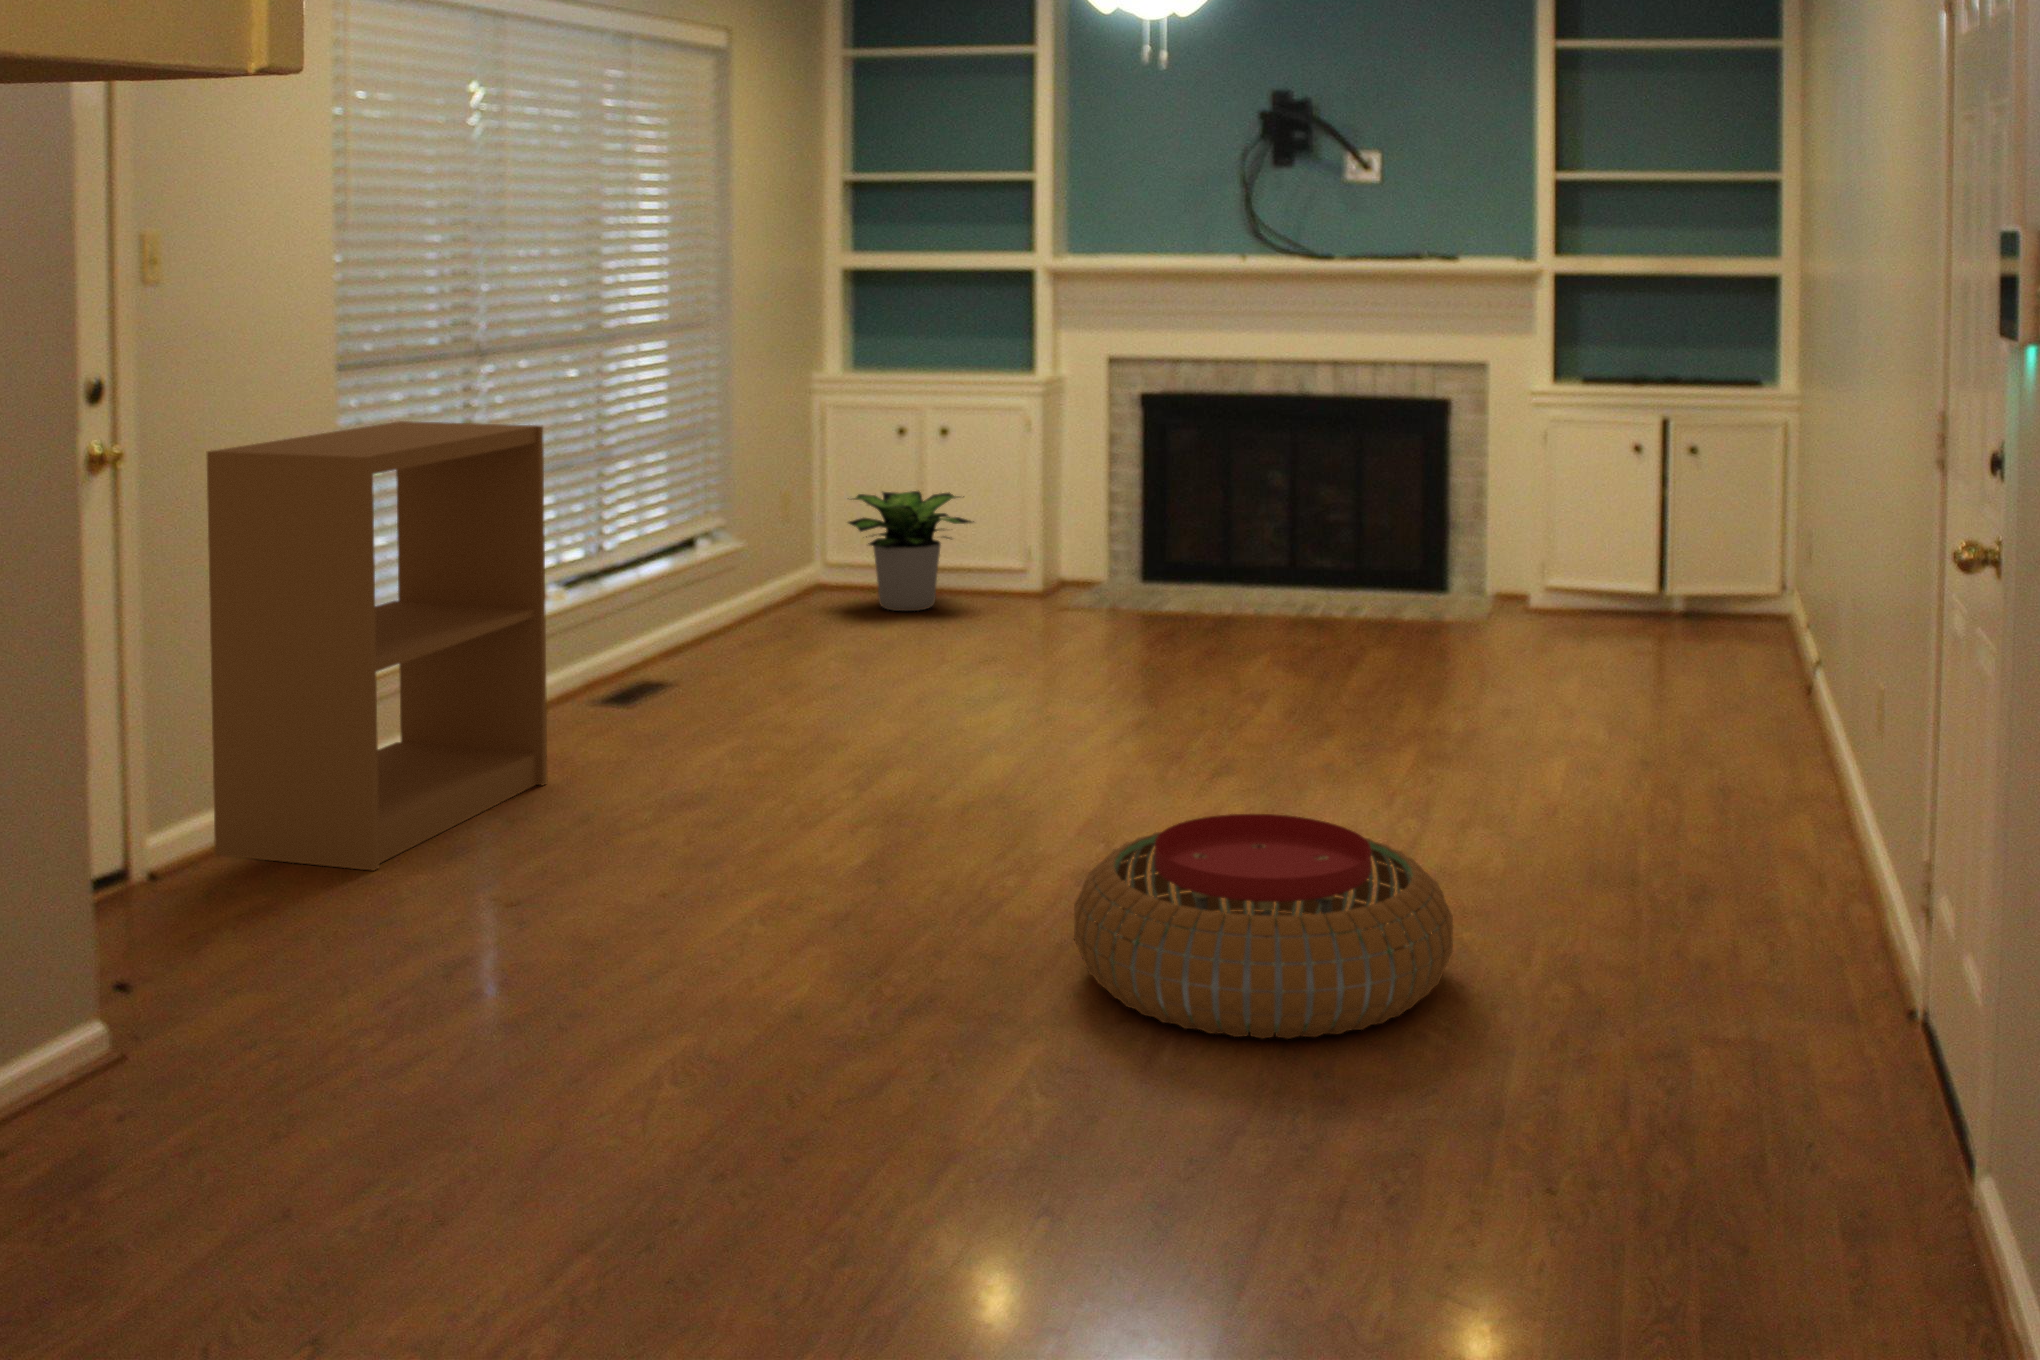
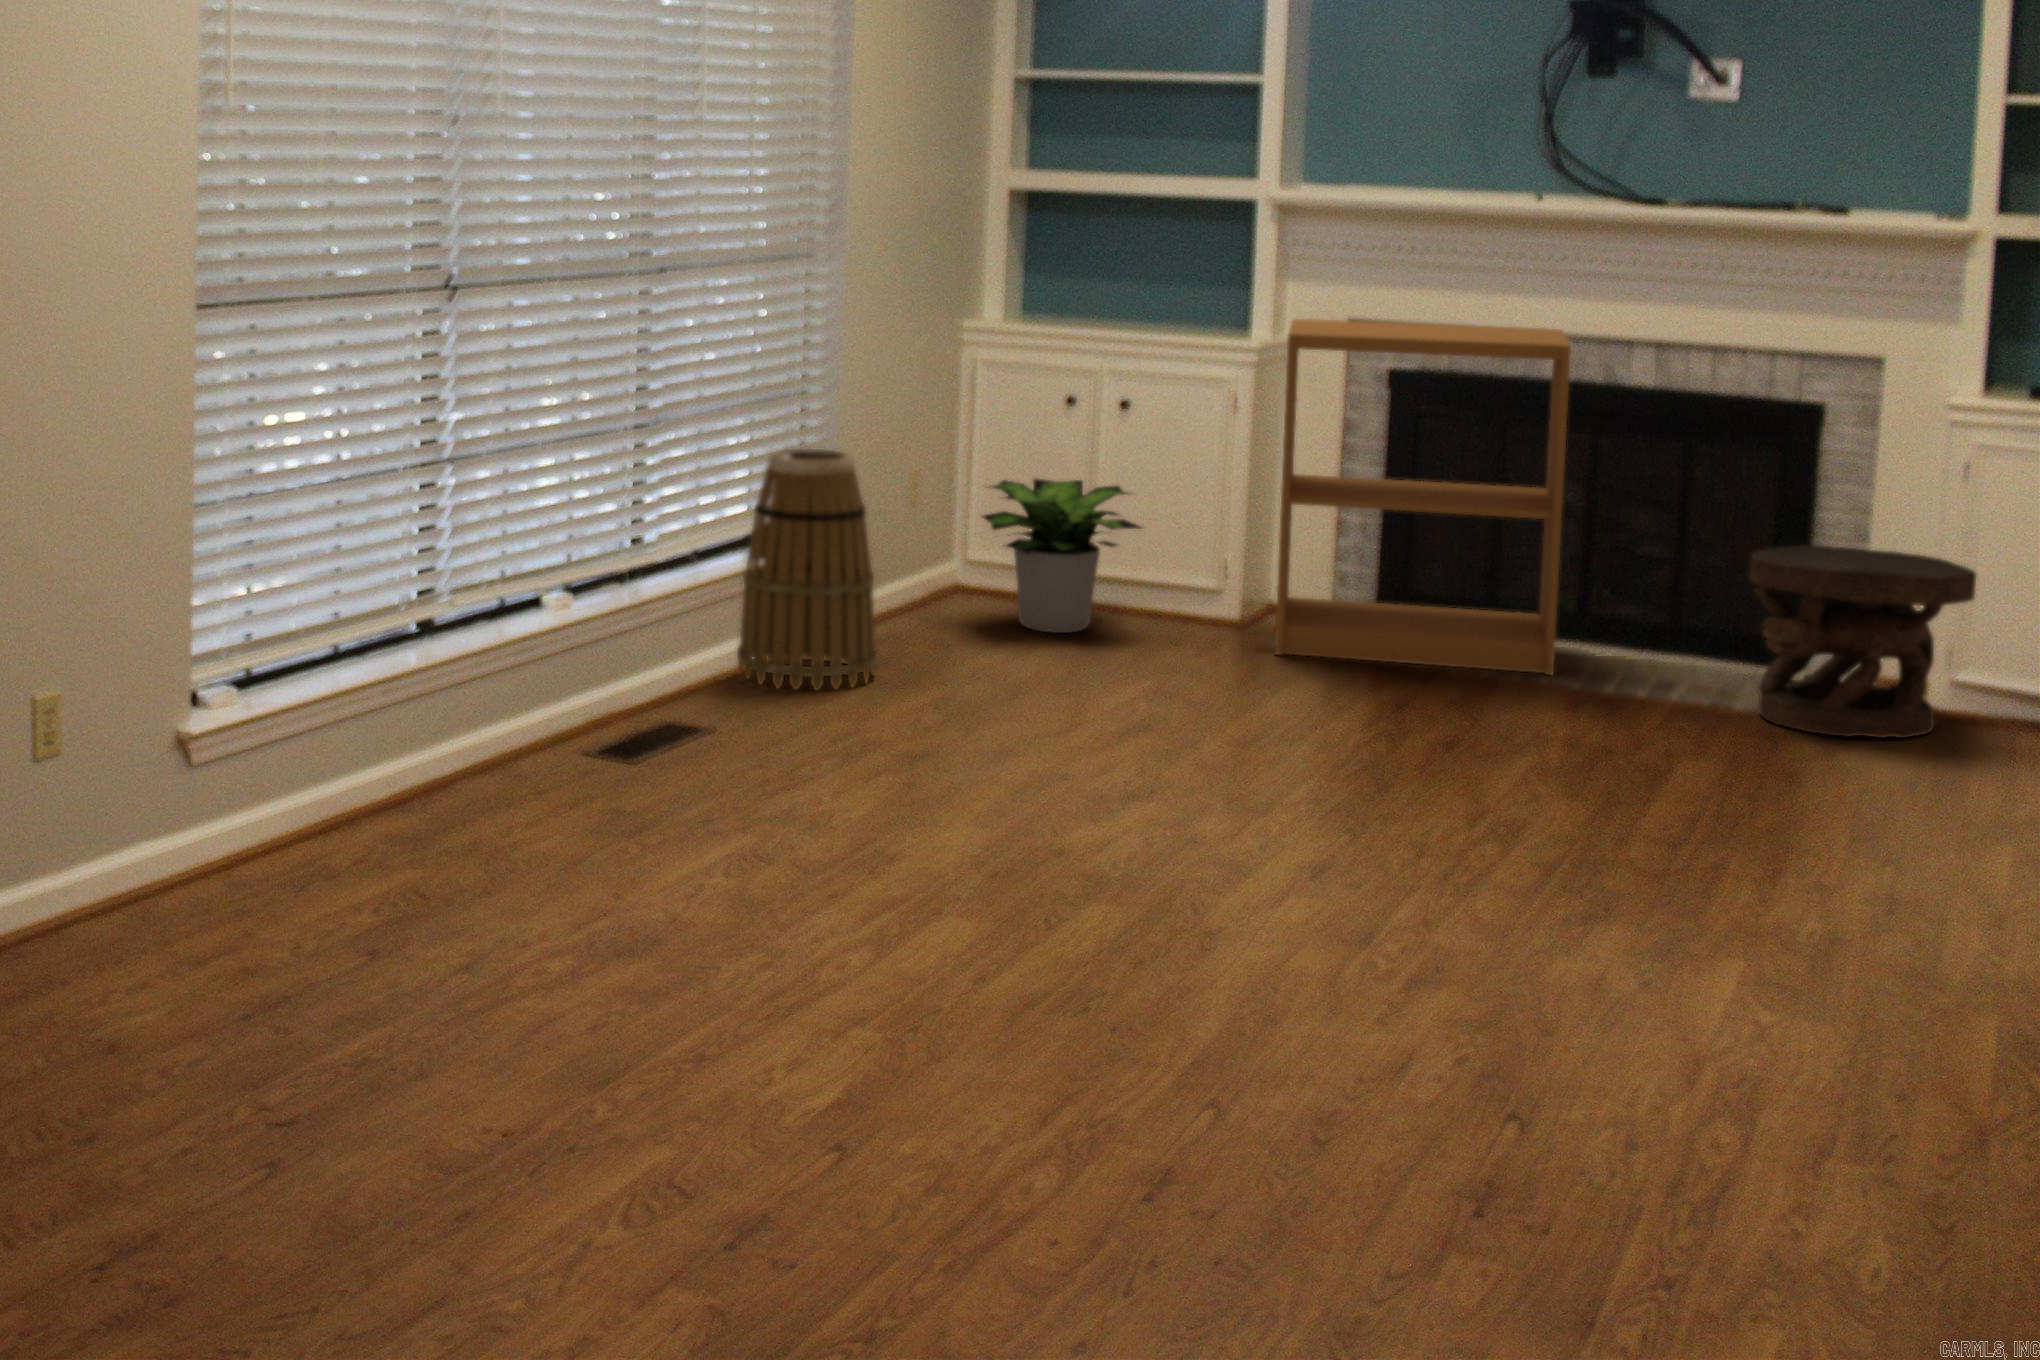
bookshelf: present [207,421,547,870] -> present [1275,319,1571,676]
basket: none [674,468,791,668] -> present [737,449,877,690]
side table: none [1420,498,1567,631] -> present [1750,546,1976,738]
pouf: present [1074,814,1453,1039] -> none [962,968,1427,1249]

